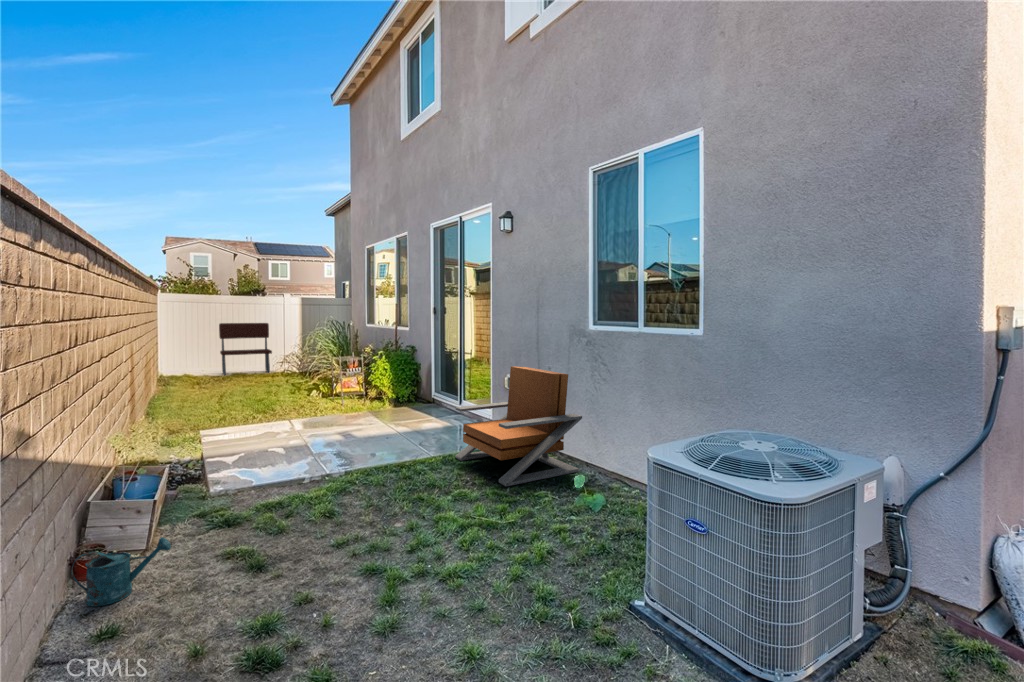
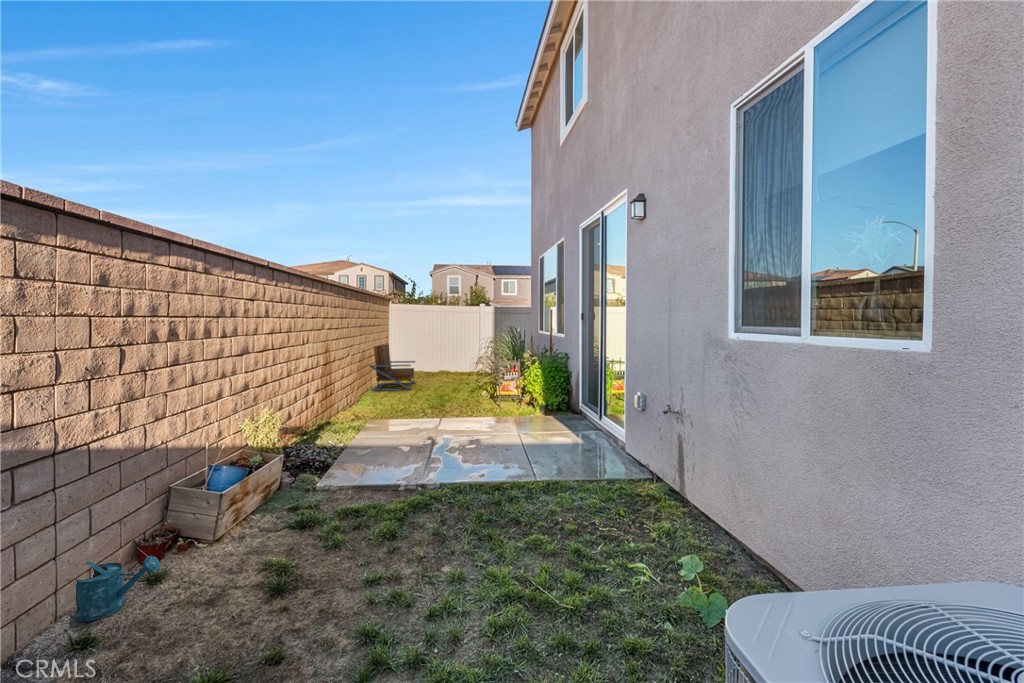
bench: present [219,323,272,375] -> none [429,330,468,373]
lounge chair: present [456,366,582,486] -> present [369,344,416,391]

